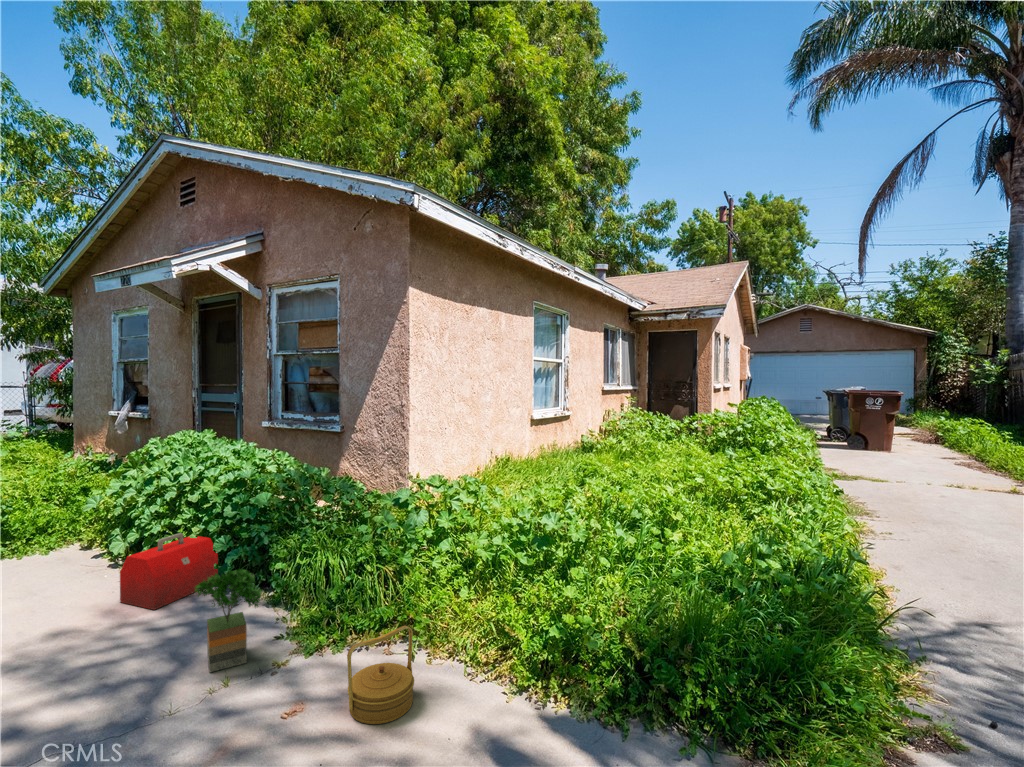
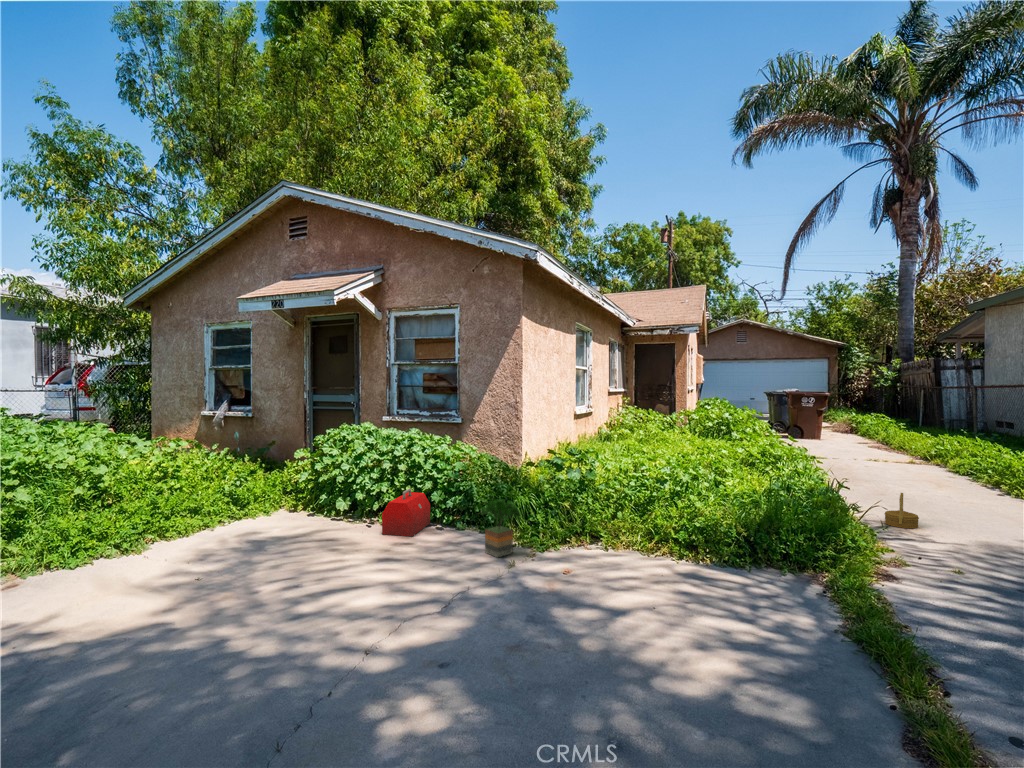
basket: present [347,626,414,724] -> present [885,493,919,528]

